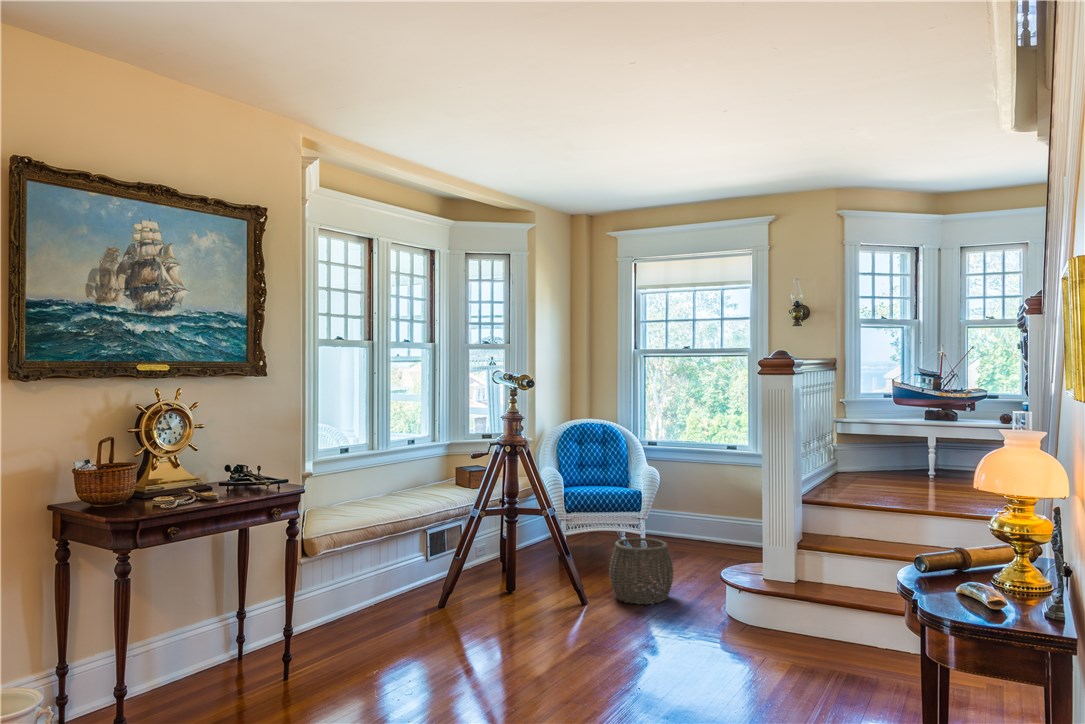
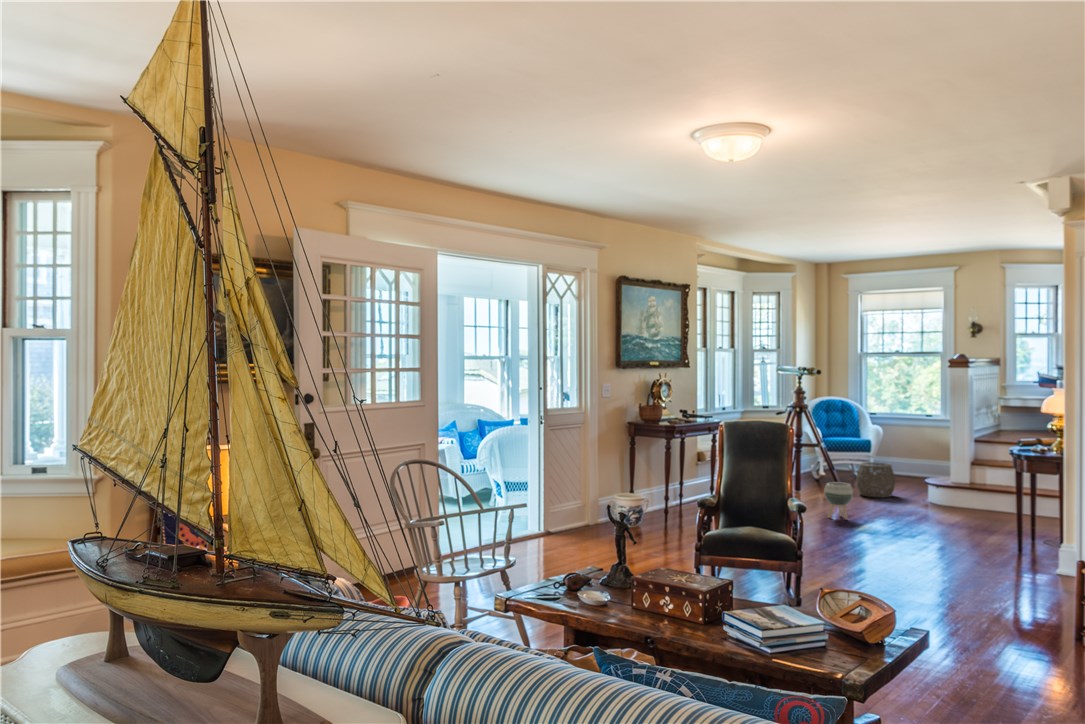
planter: none [515,611,572,696] -> present [824,482,853,519]

